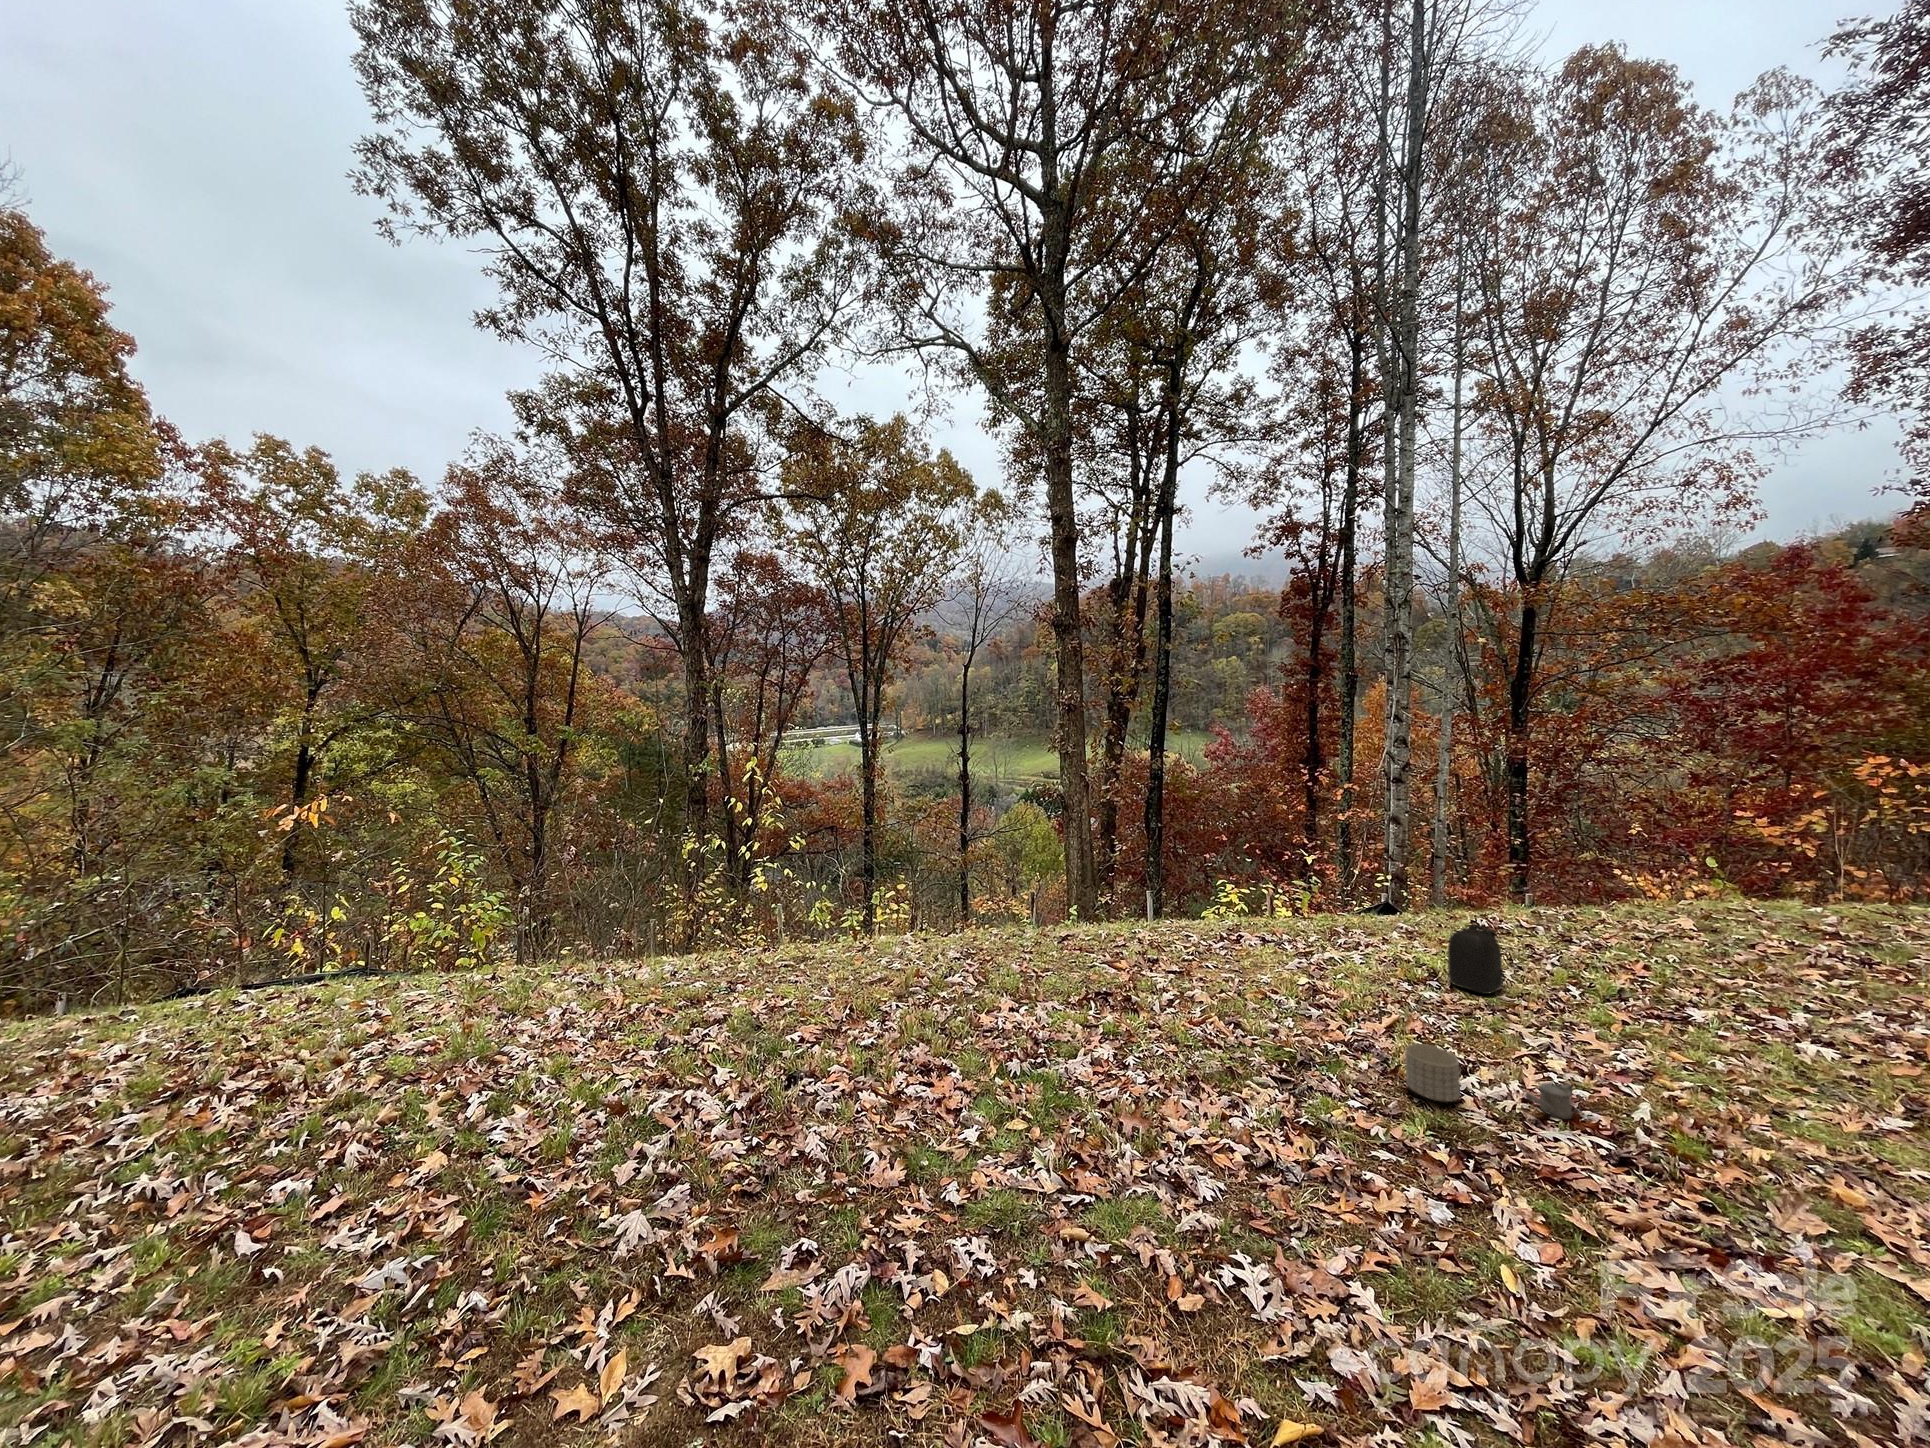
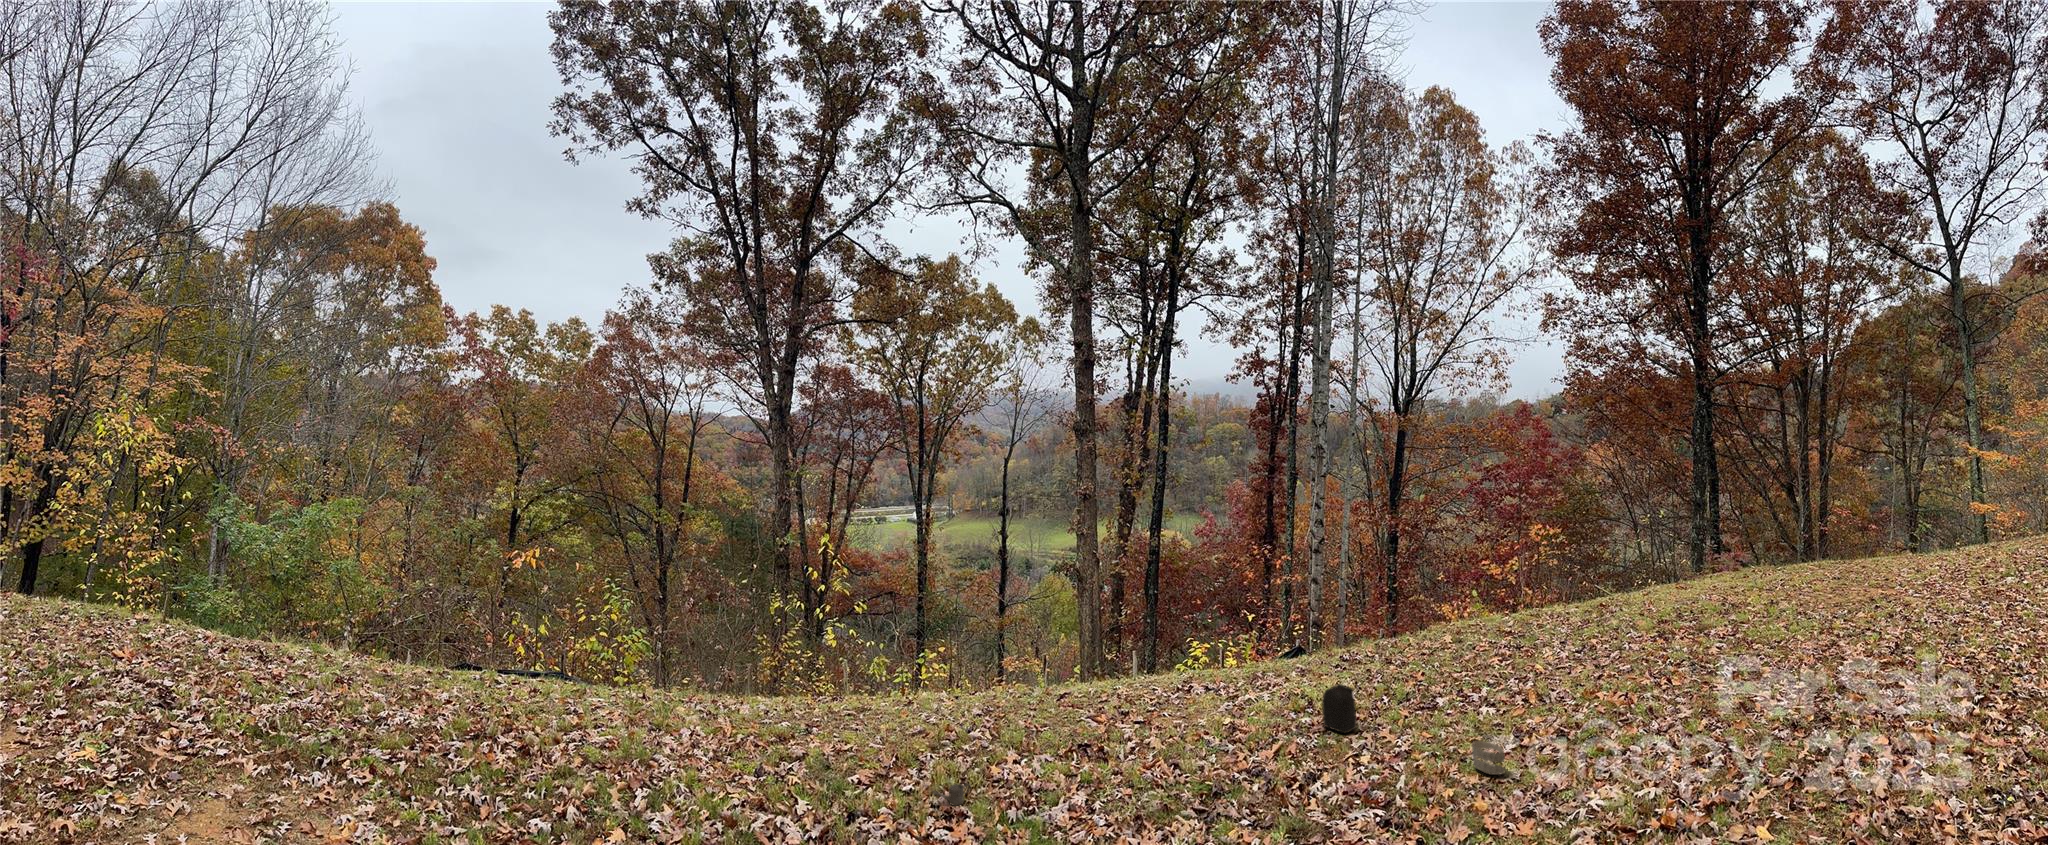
planter: present [1405,1044,1460,1102] -> present [1472,741,1505,775]
watering can: present [1525,1083,1573,1119] -> present [933,783,970,806]

